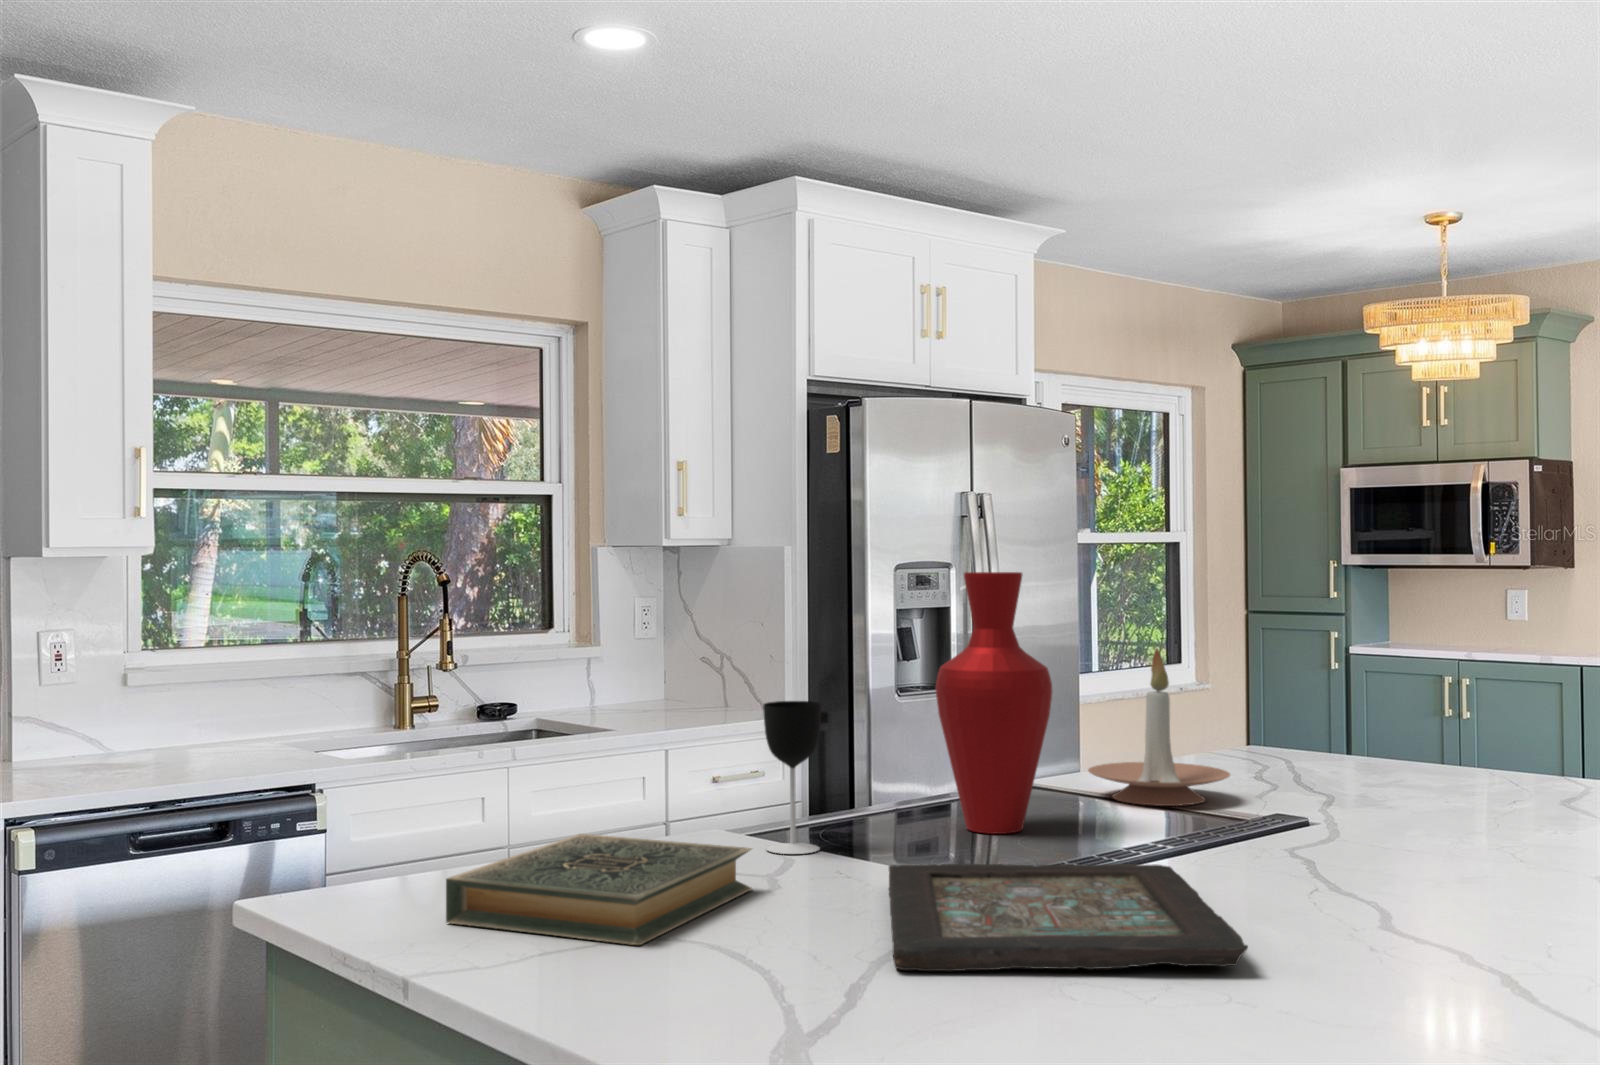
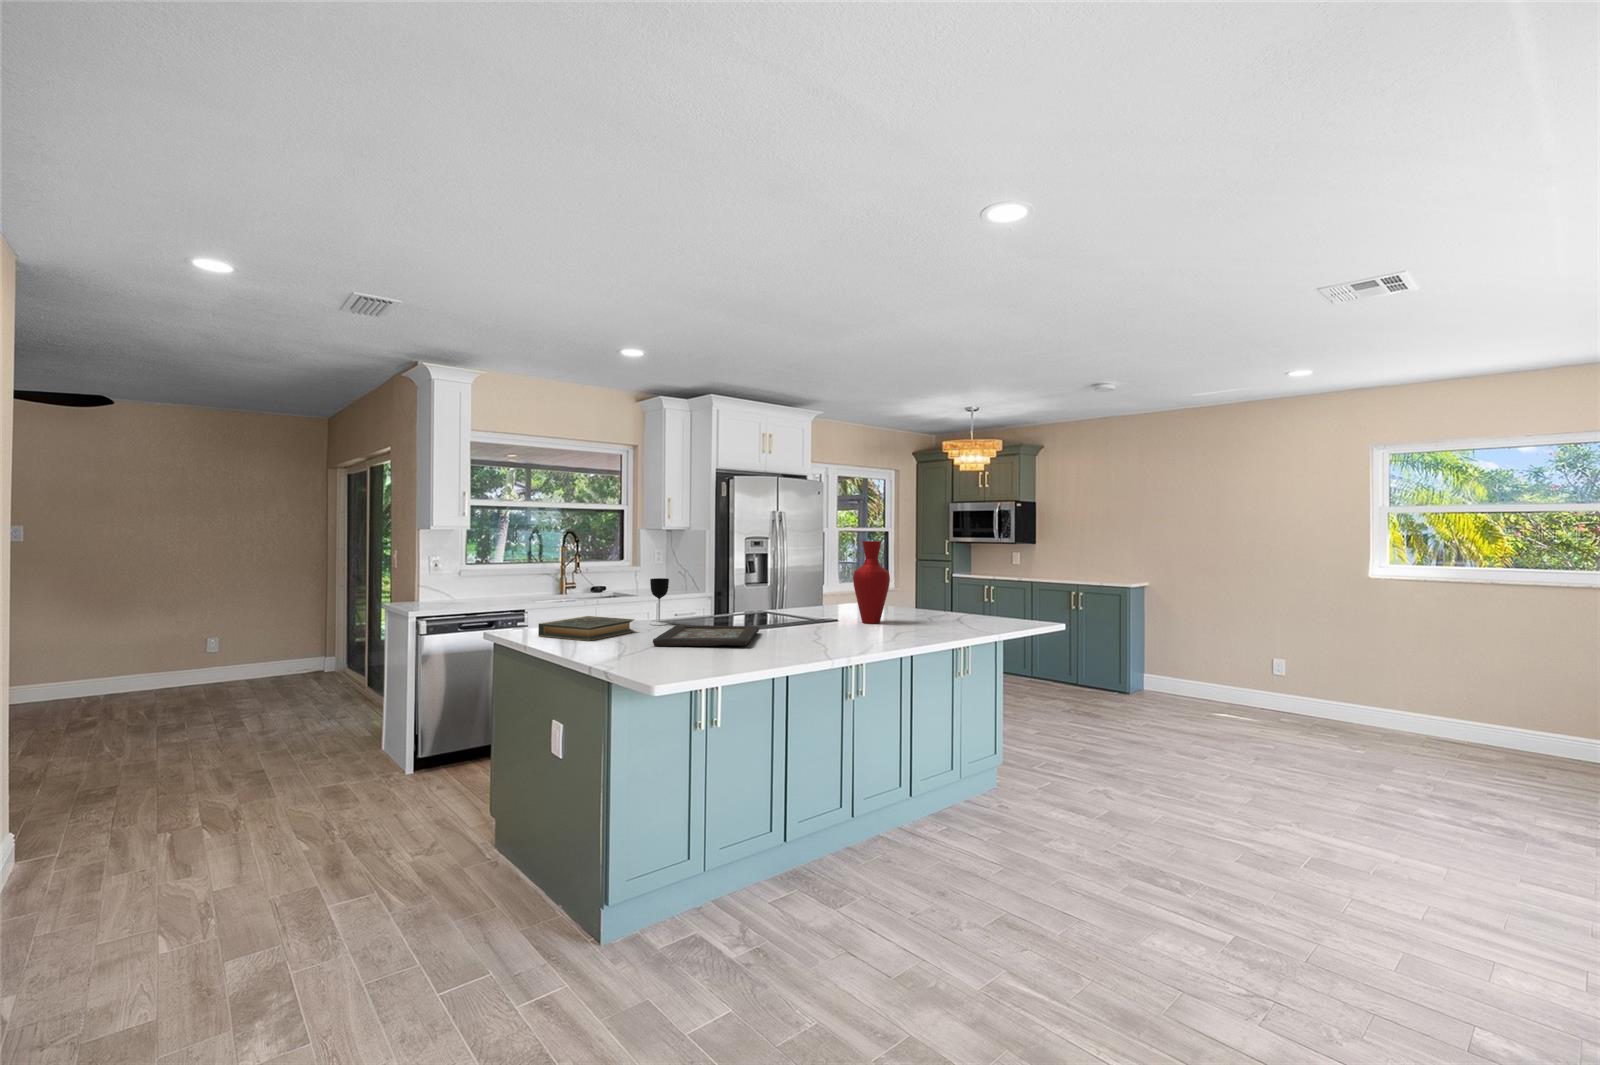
vase: present [936,572,1053,834] -> present [853,541,890,624]
candle holder: present [1088,649,1230,806] -> none [773,566,819,617]

